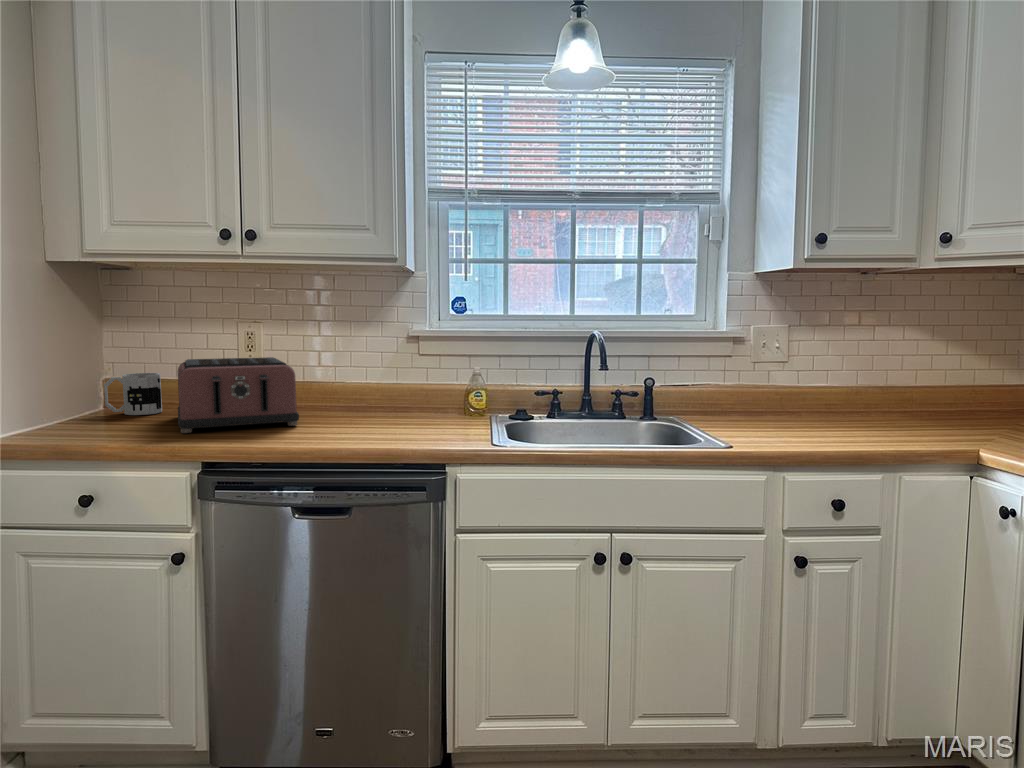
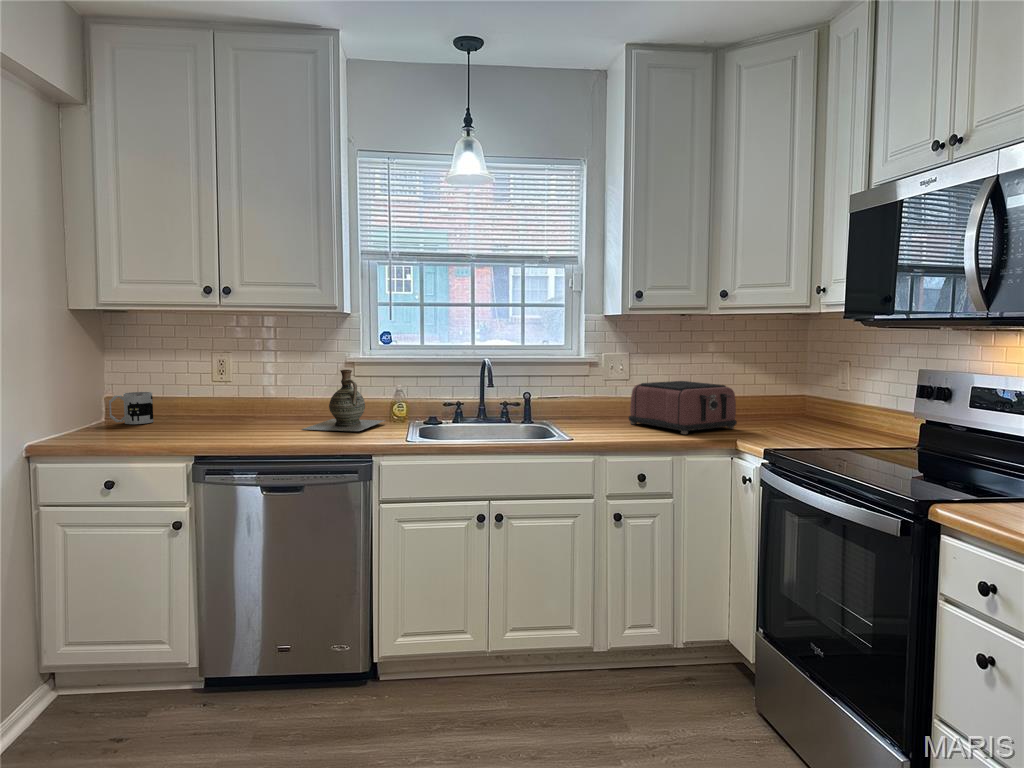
ceramic jug: none [348,344,461,429] -> present [303,370,385,431]
toaster: present [178,357,299,433] -> present [629,381,737,434]

